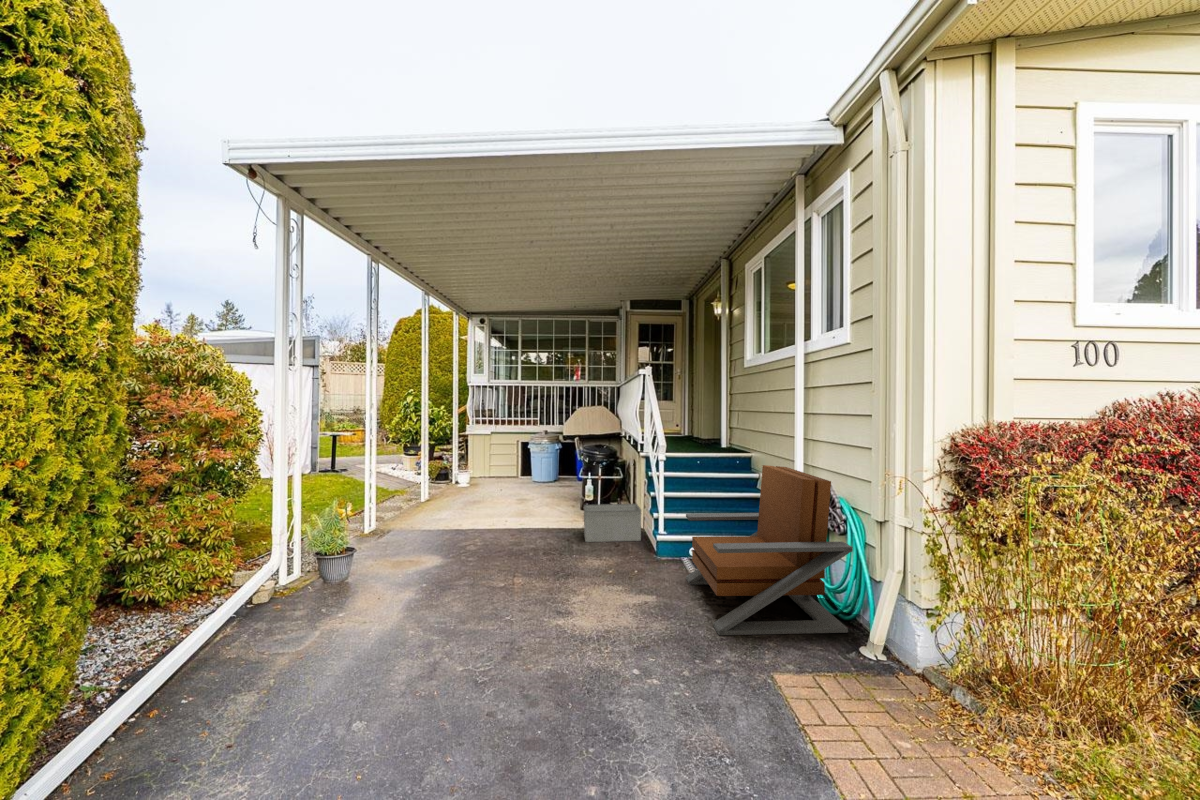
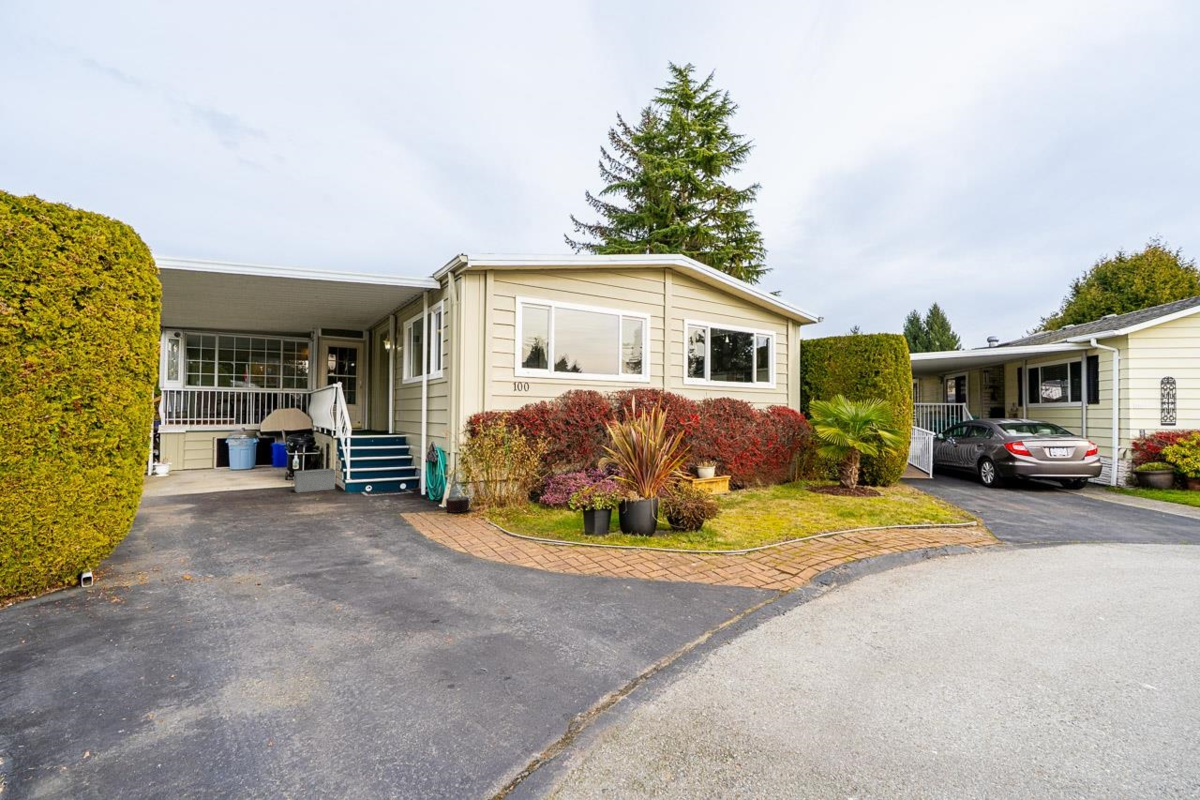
lounge chair: present [686,465,853,635] -> none [363,436,437,508]
decorative plant: none [910,587,991,728] -> present [446,471,469,513]

